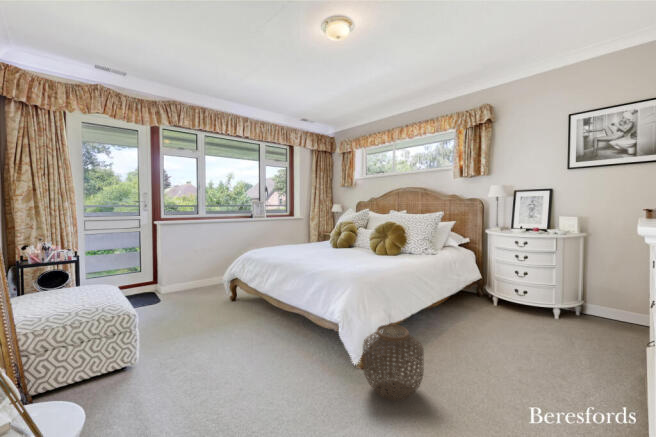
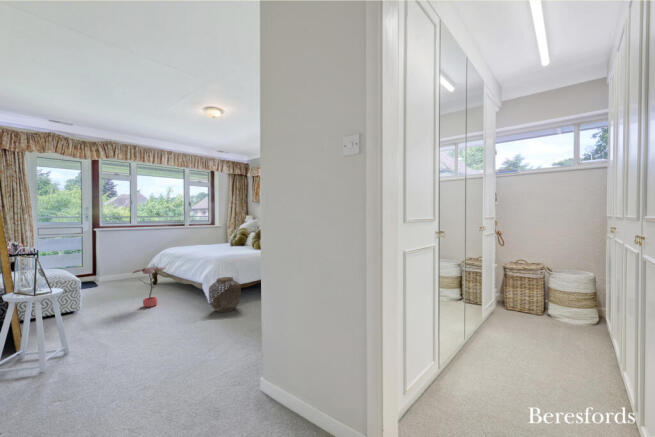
potted plant: none [217,292,270,364] -> present [133,267,166,307]

